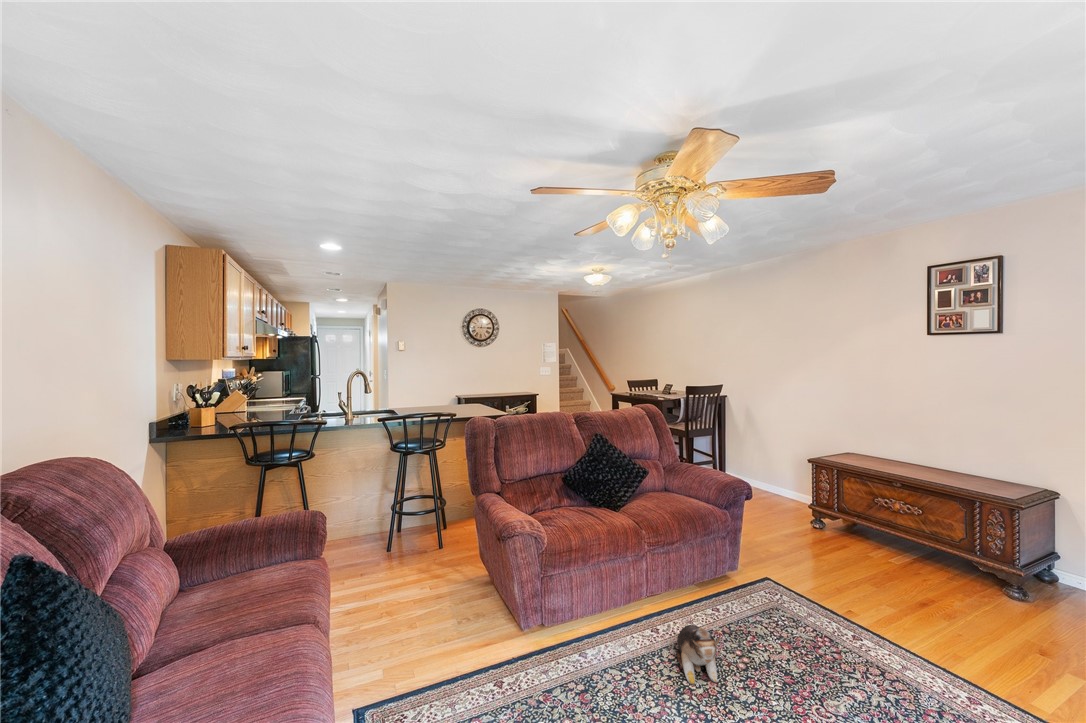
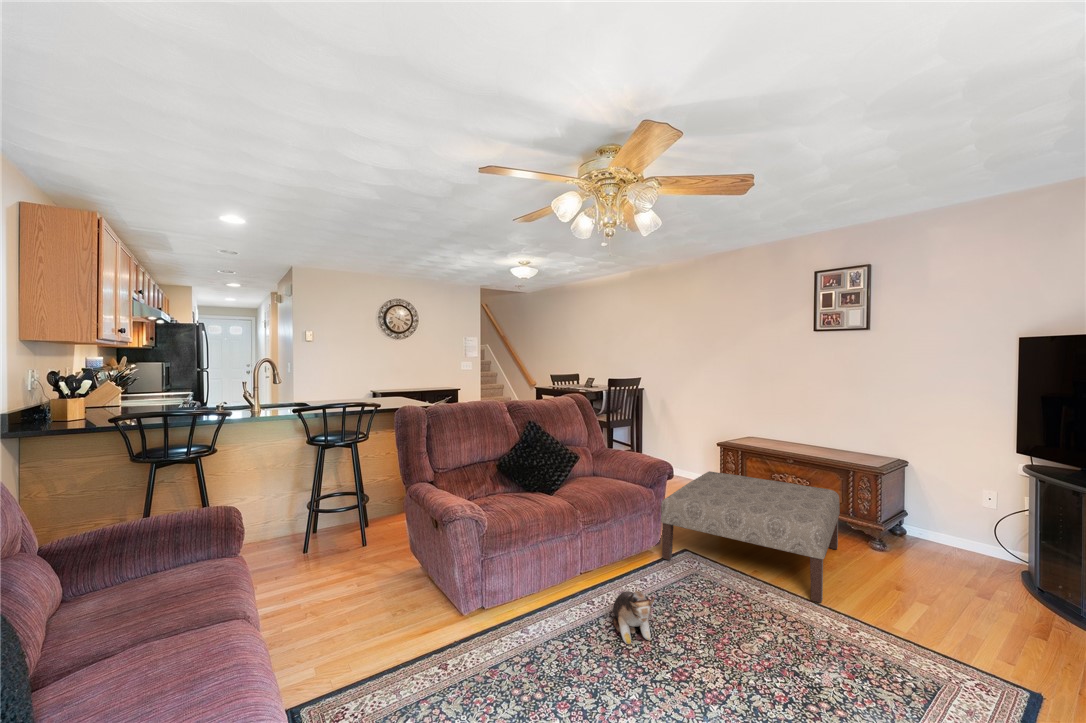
ottoman: none [737,492,961,660] -> present [661,471,840,603]

